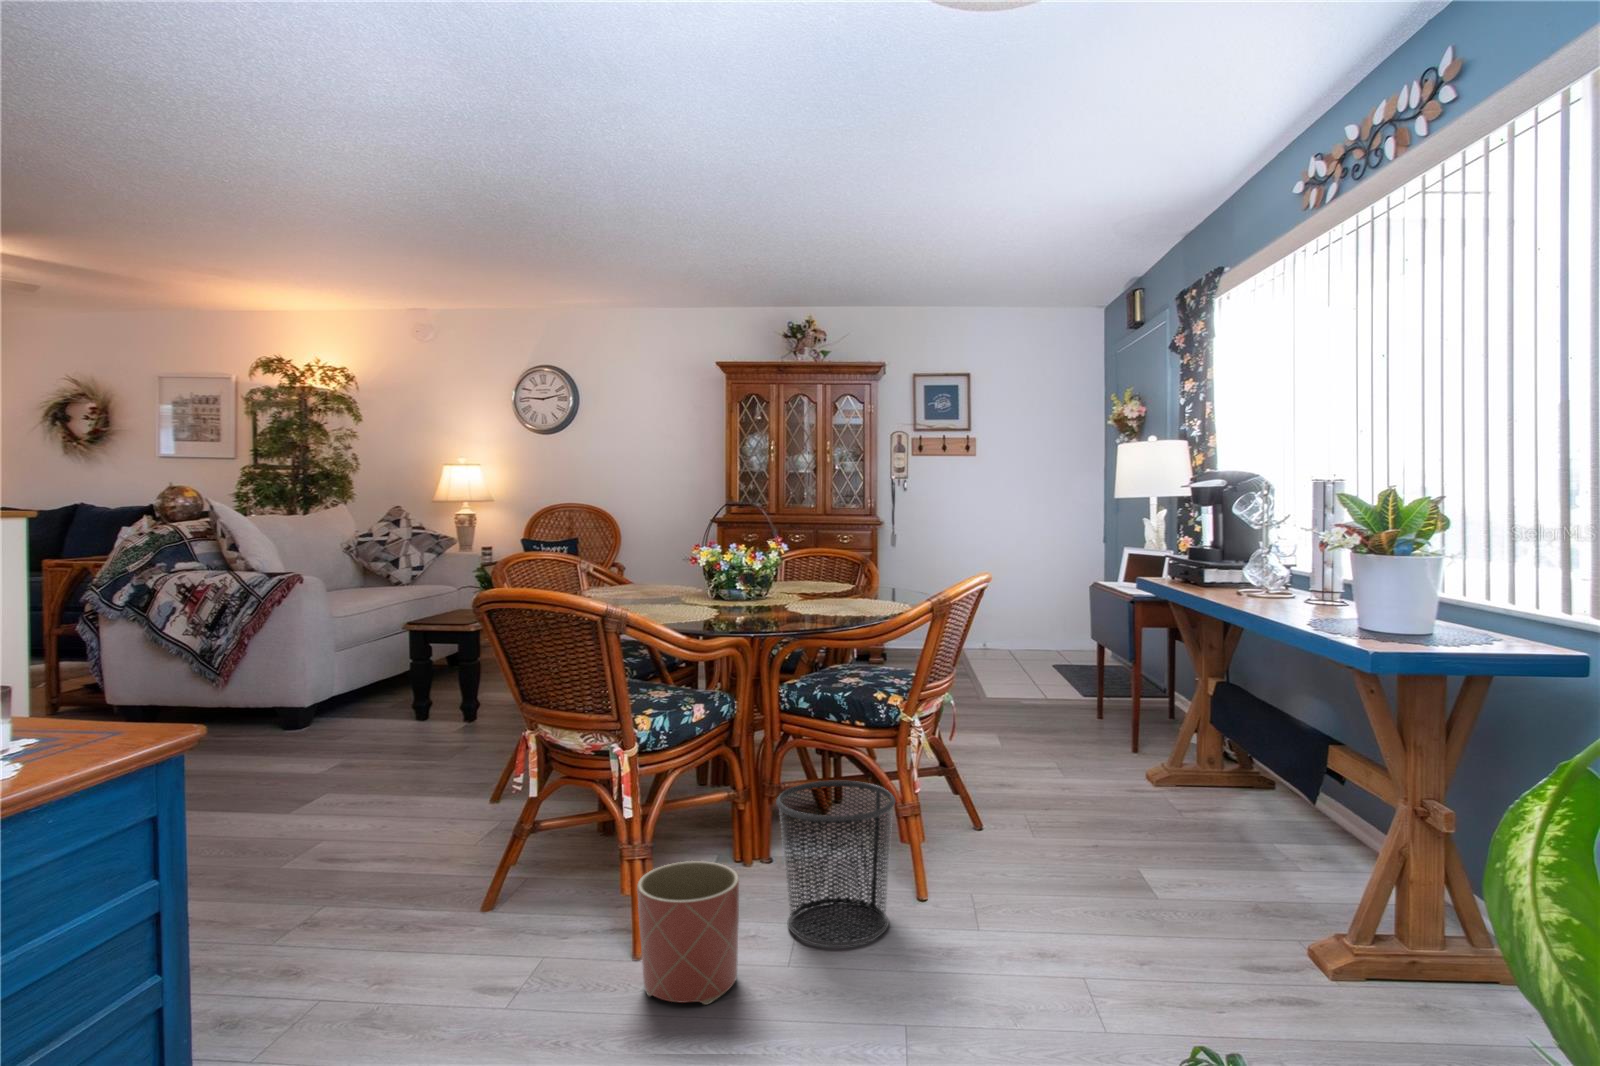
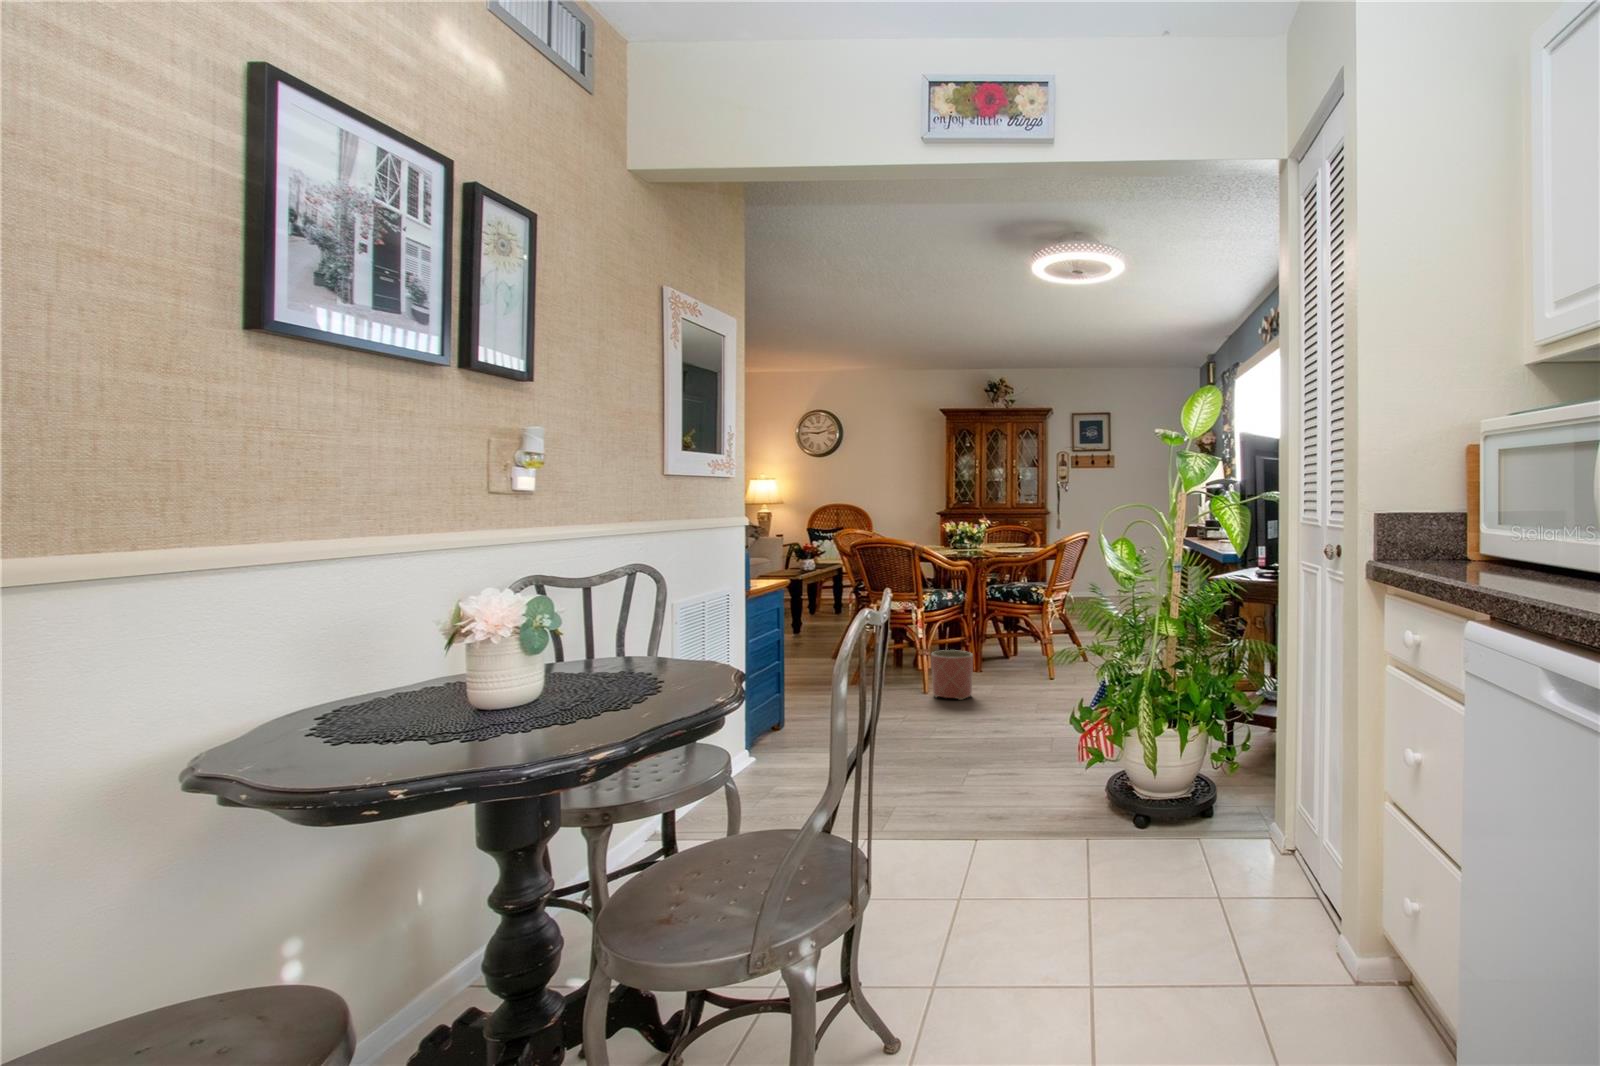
waste bin: present [776,780,895,947] -> none [988,627,1042,692]

